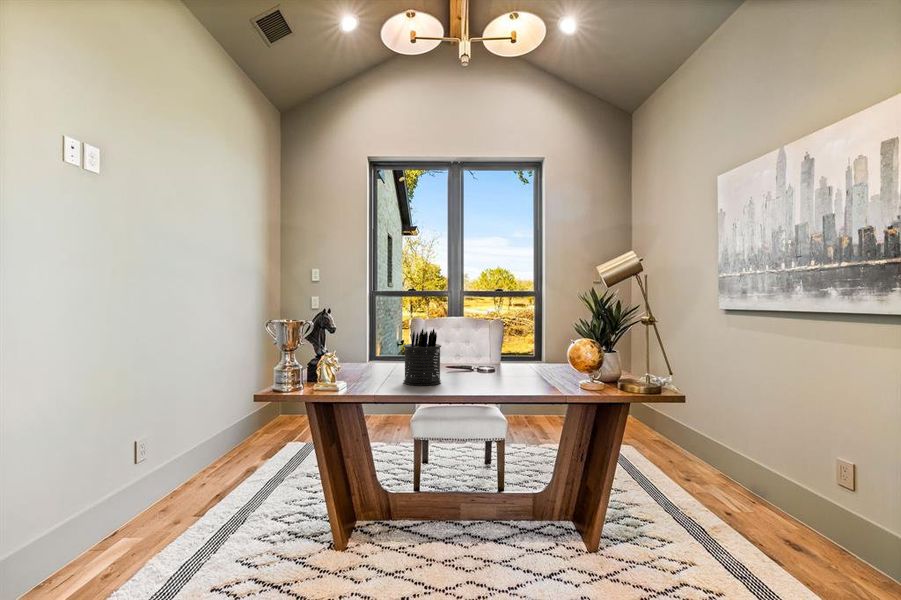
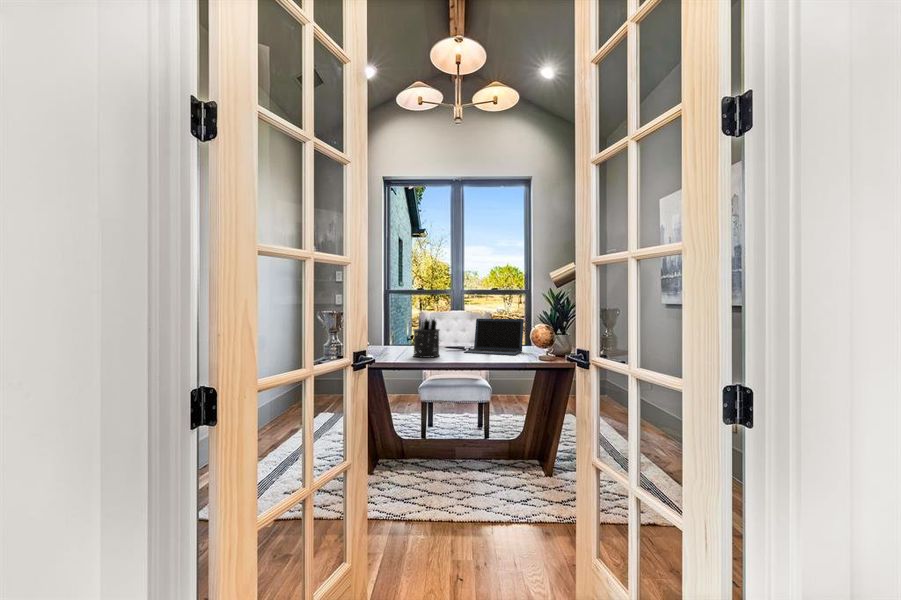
laptop: none [472,328,550,380] -> present [464,319,524,355]

